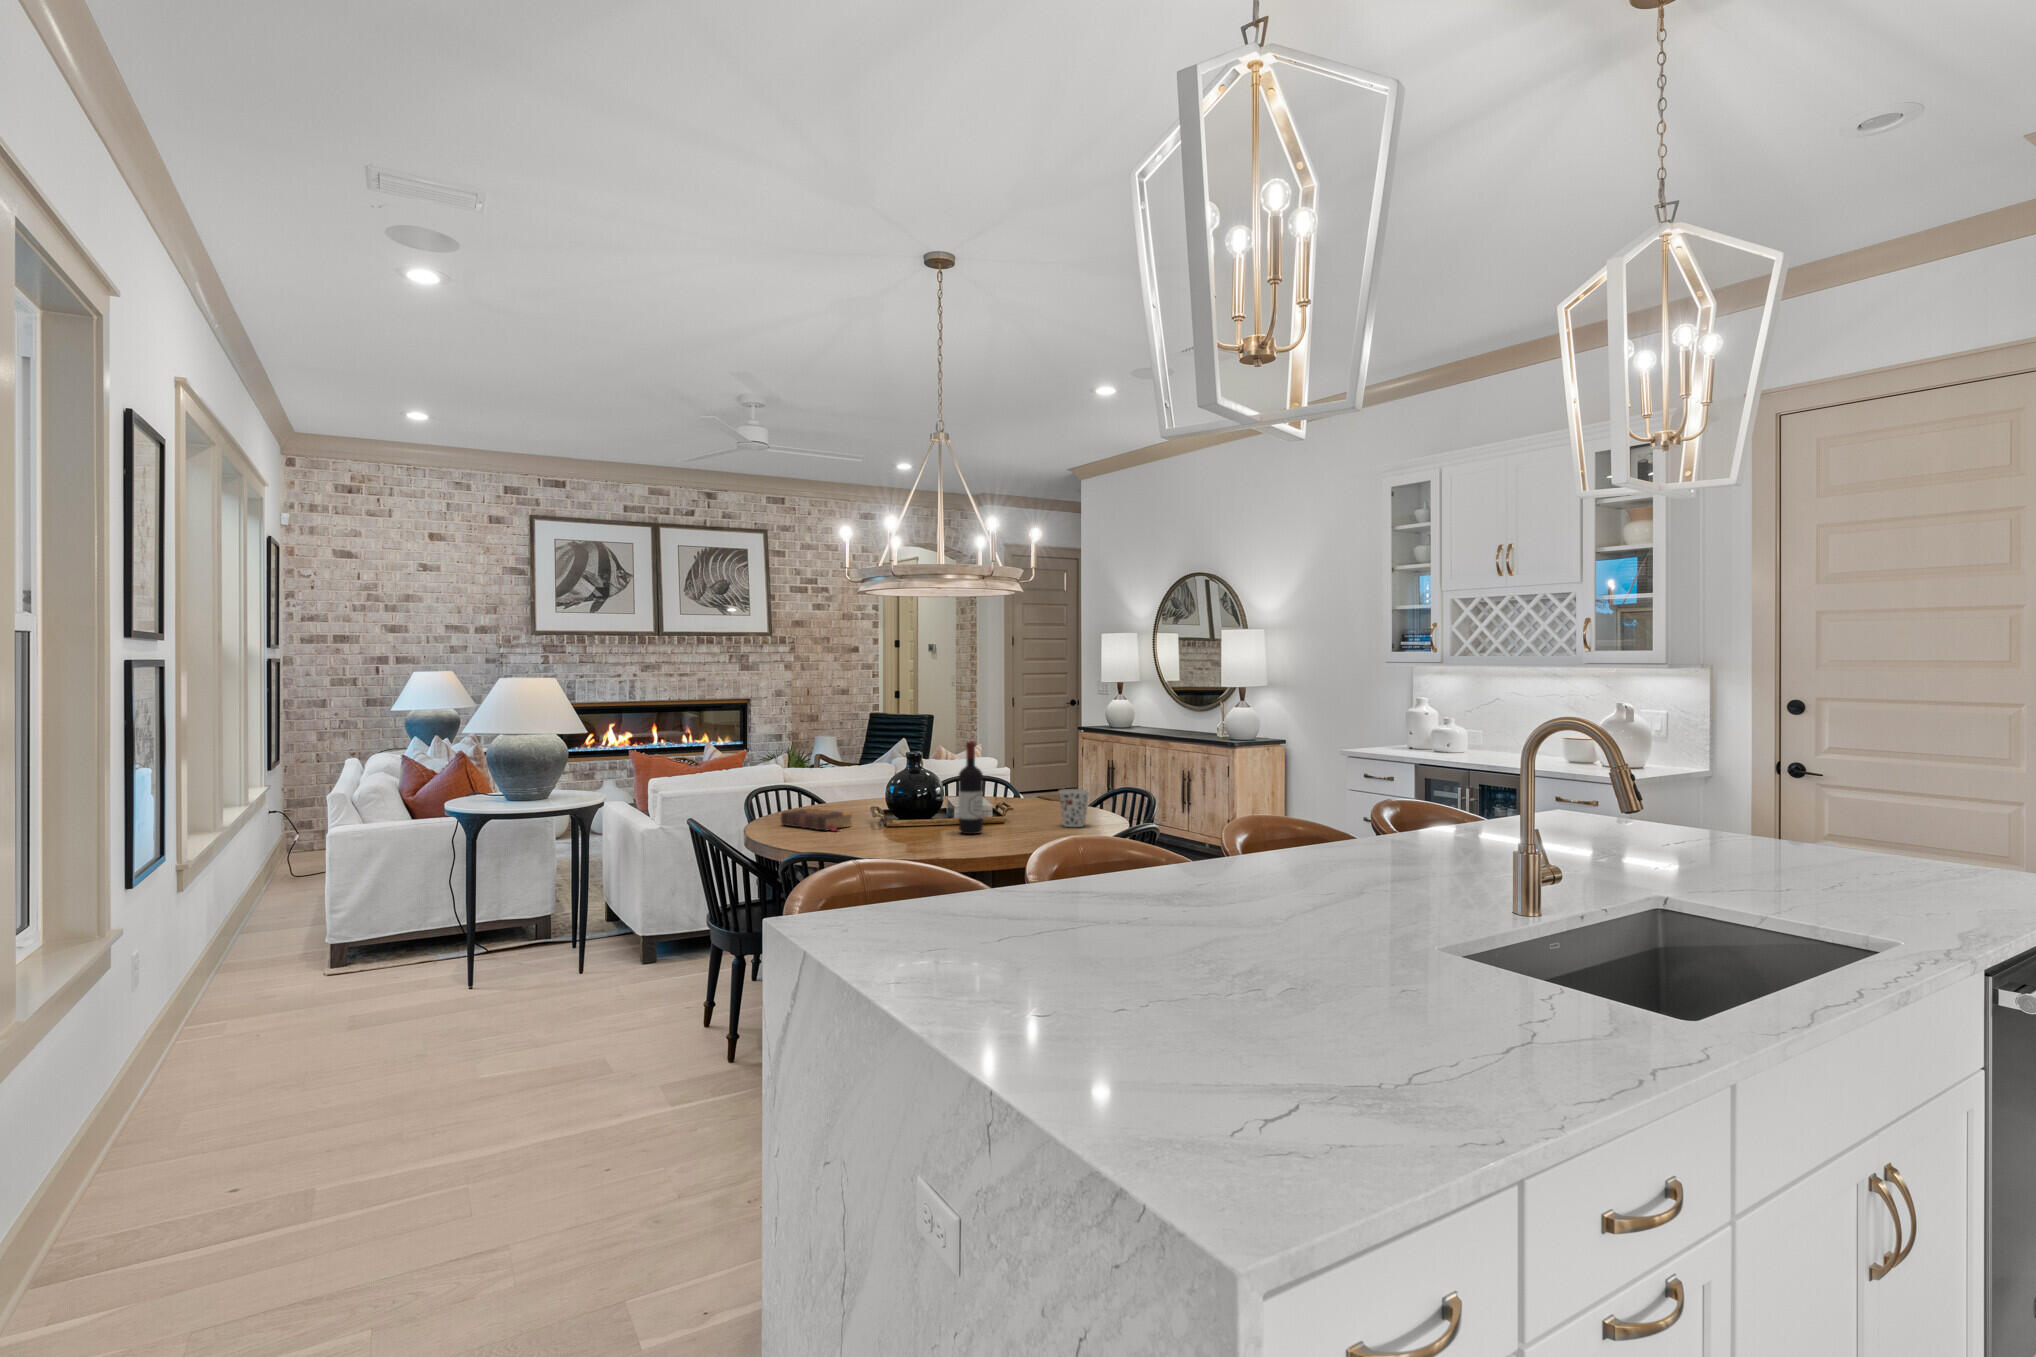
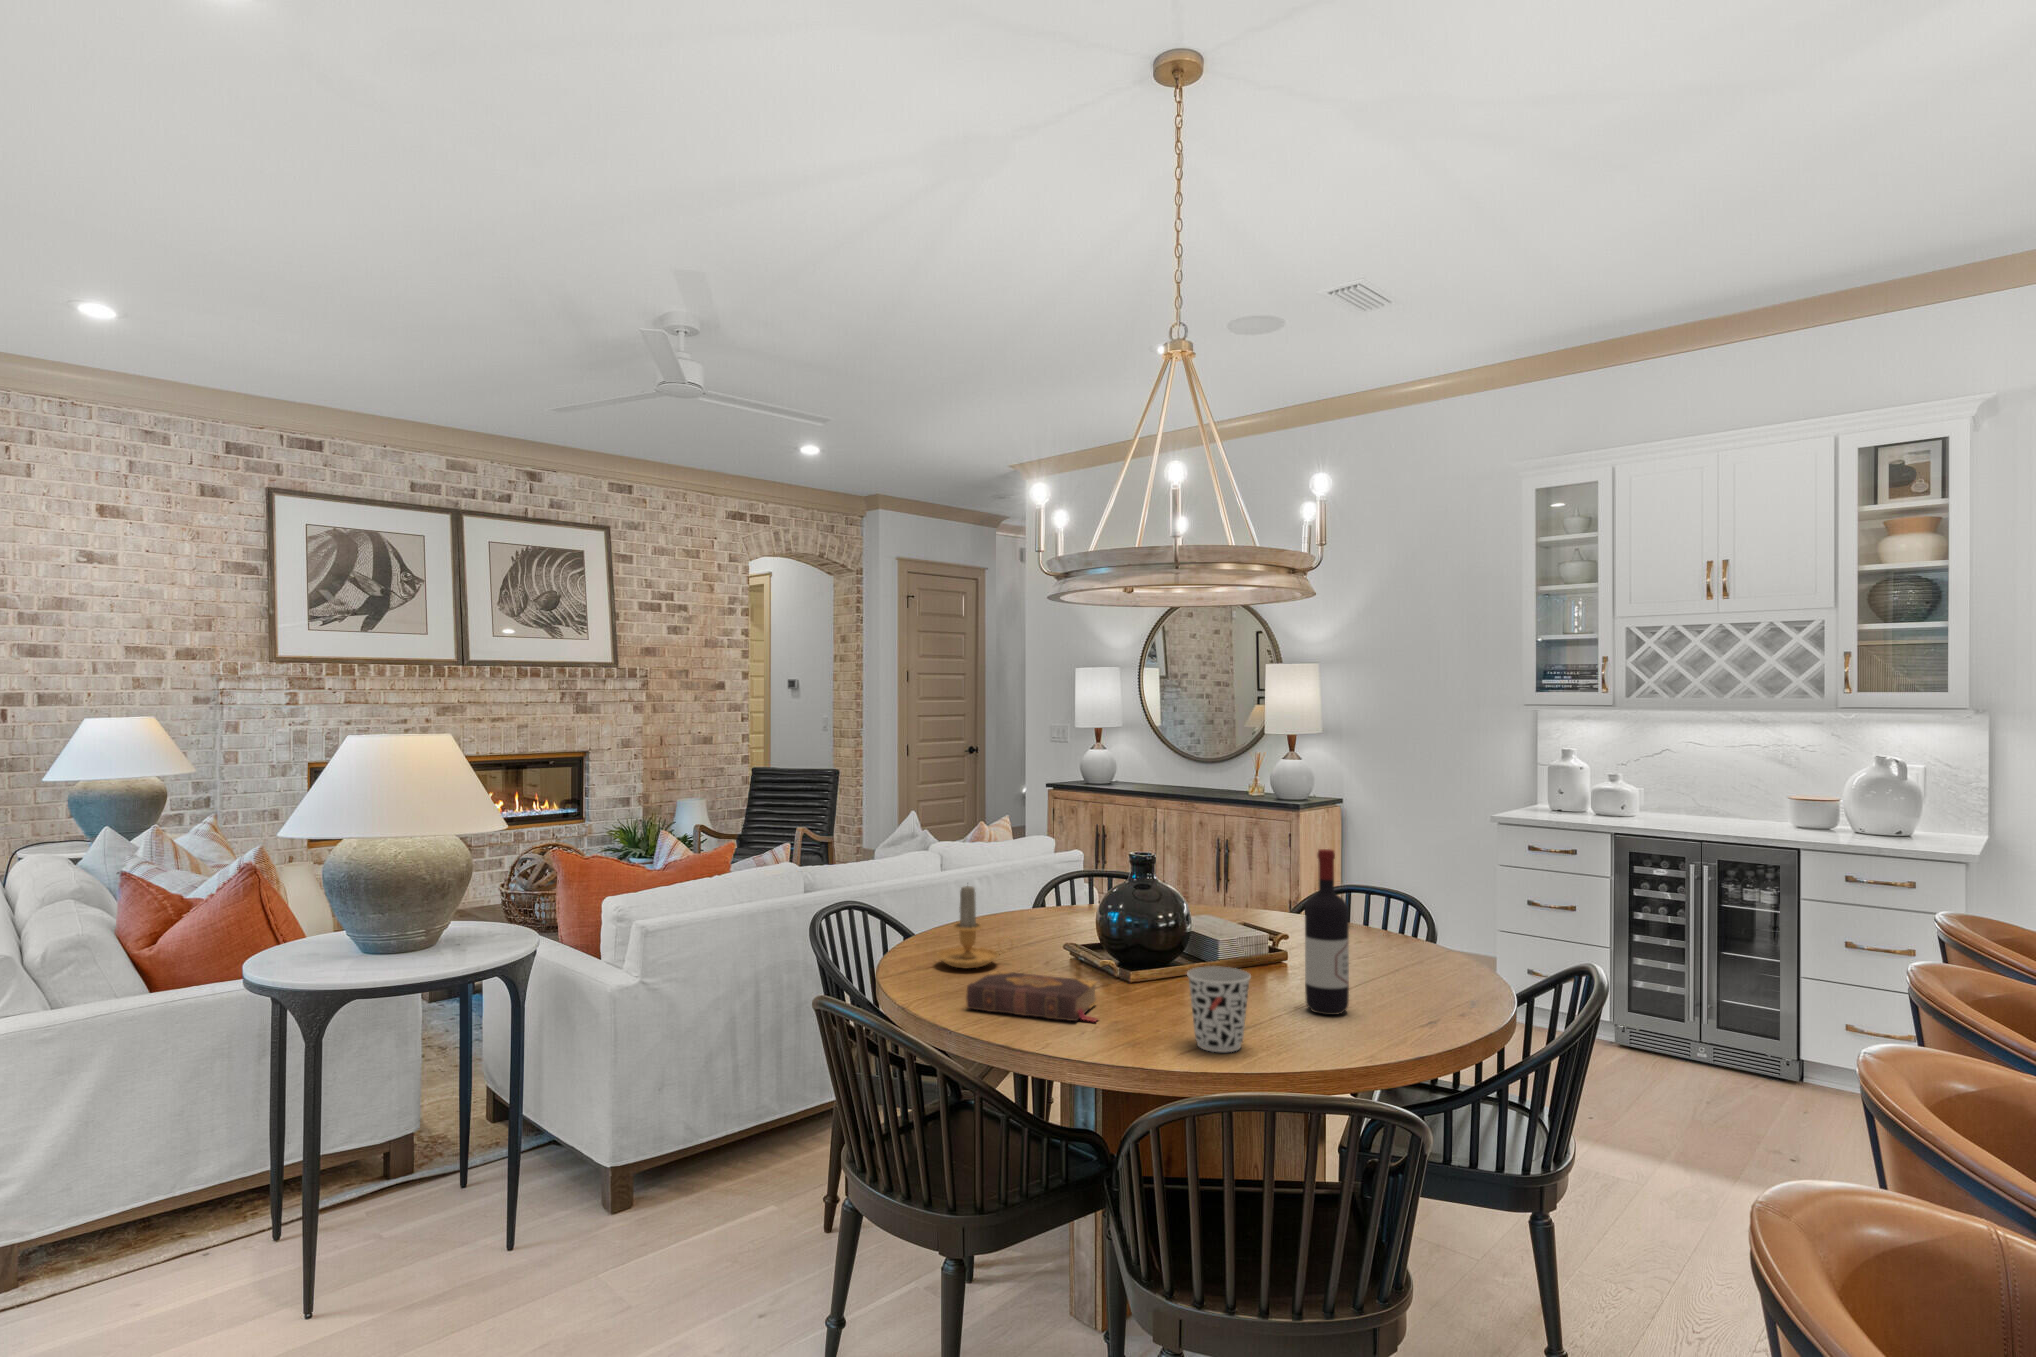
candle: none [800,763,845,812] -> present [936,886,1006,968]
cup: present [1059,789,1089,827] -> present [1187,966,1251,1052]

